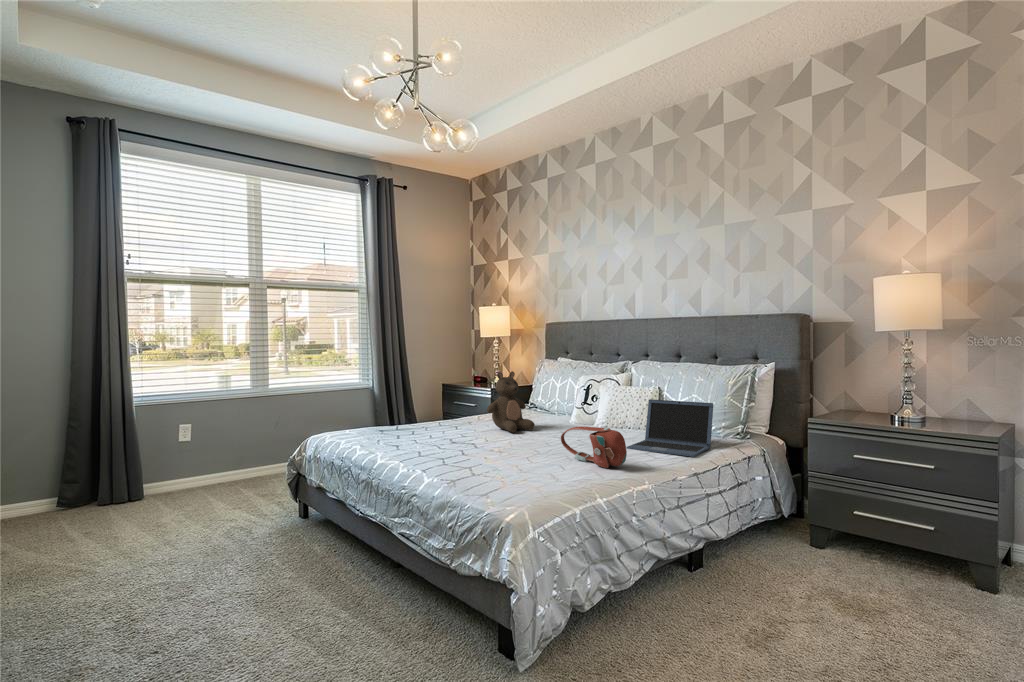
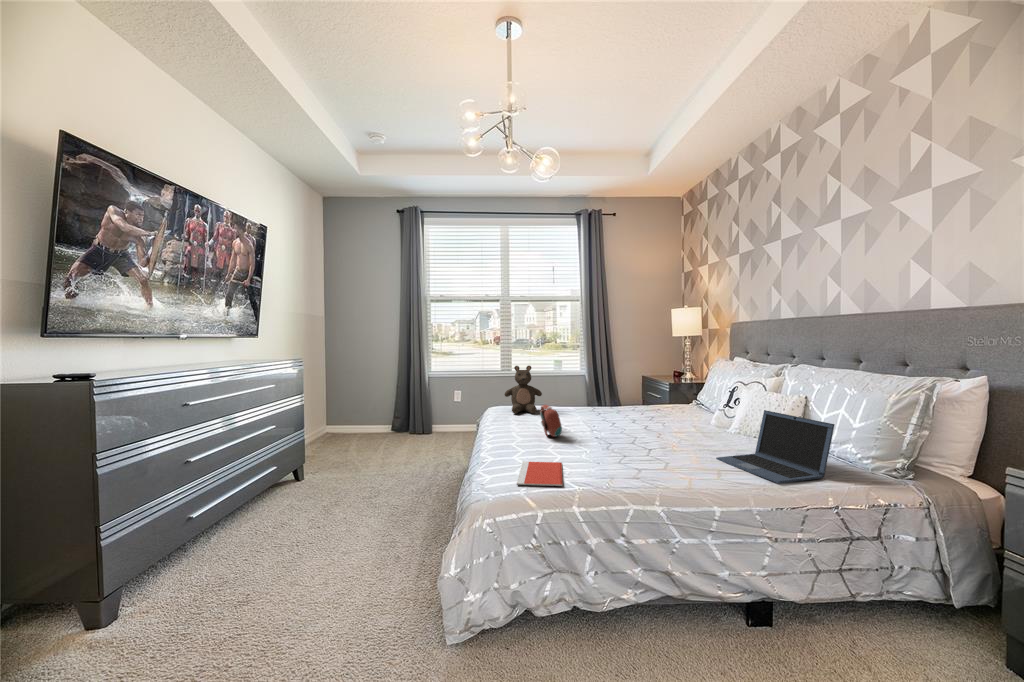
stuffed bear: present [487,371,534,432] -> present [504,366,542,413]
handbag: present [561,427,627,468] -> present [540,405,562,437]
notebook: none [476,474,558,500] -> present [517,462,562,486]

